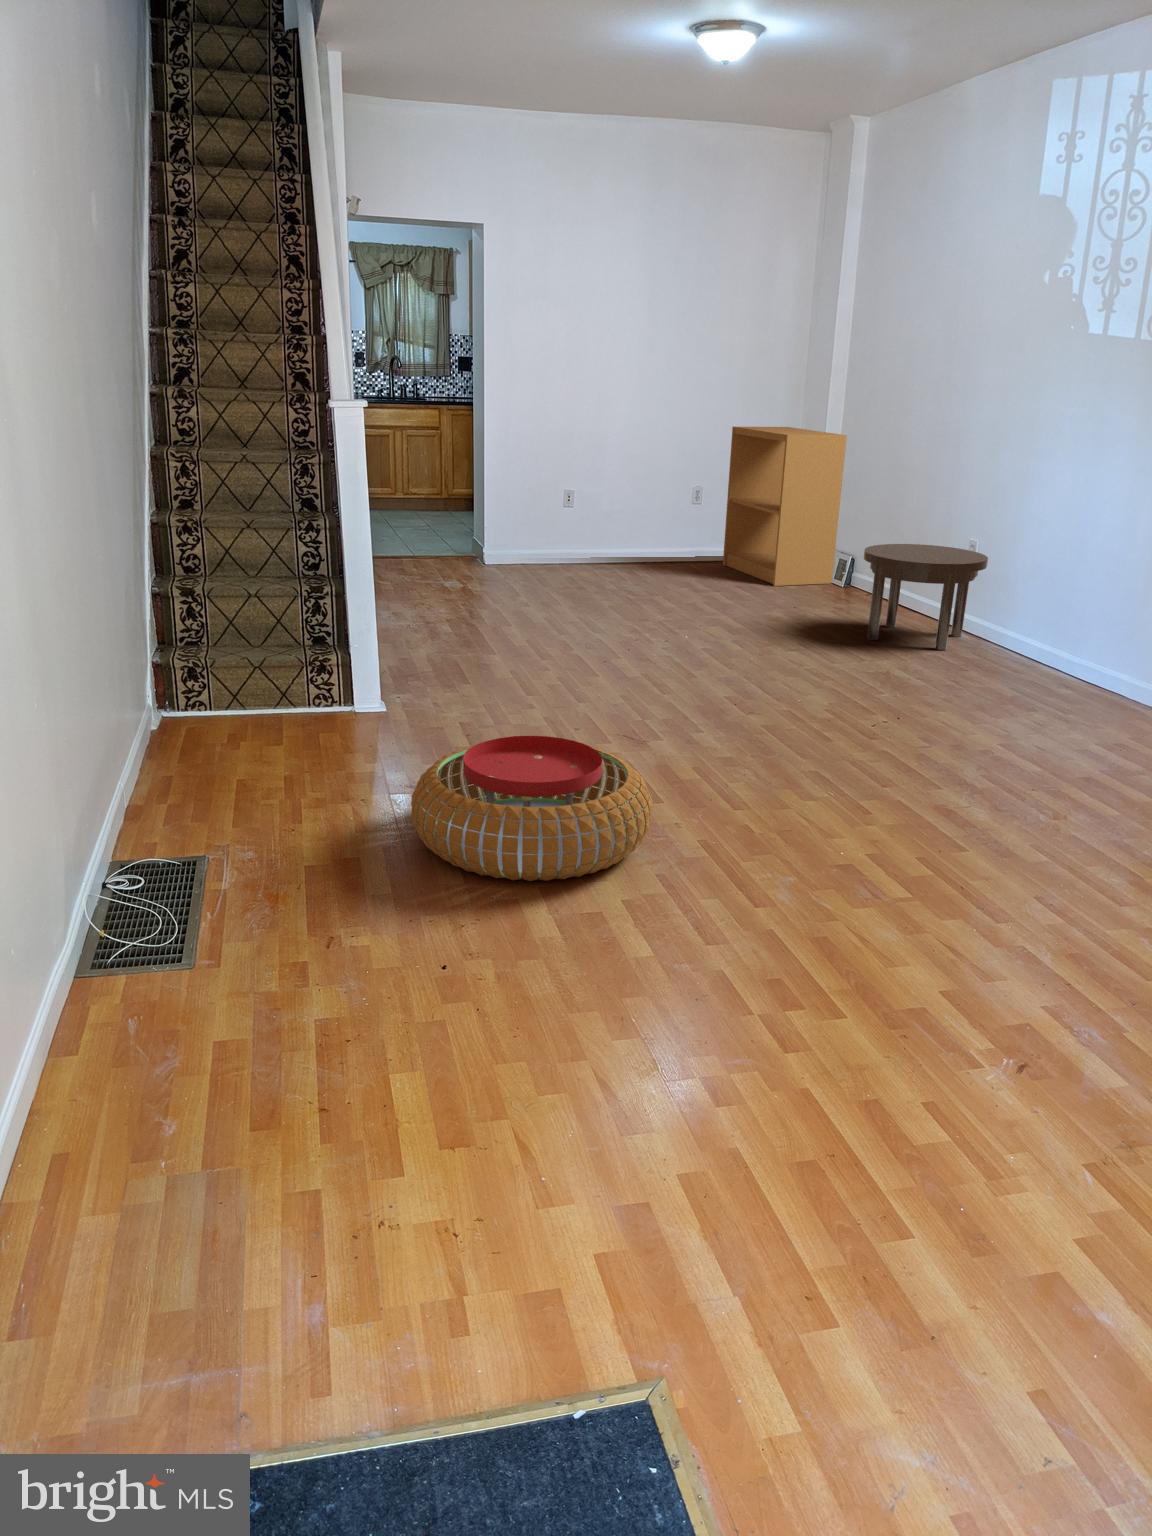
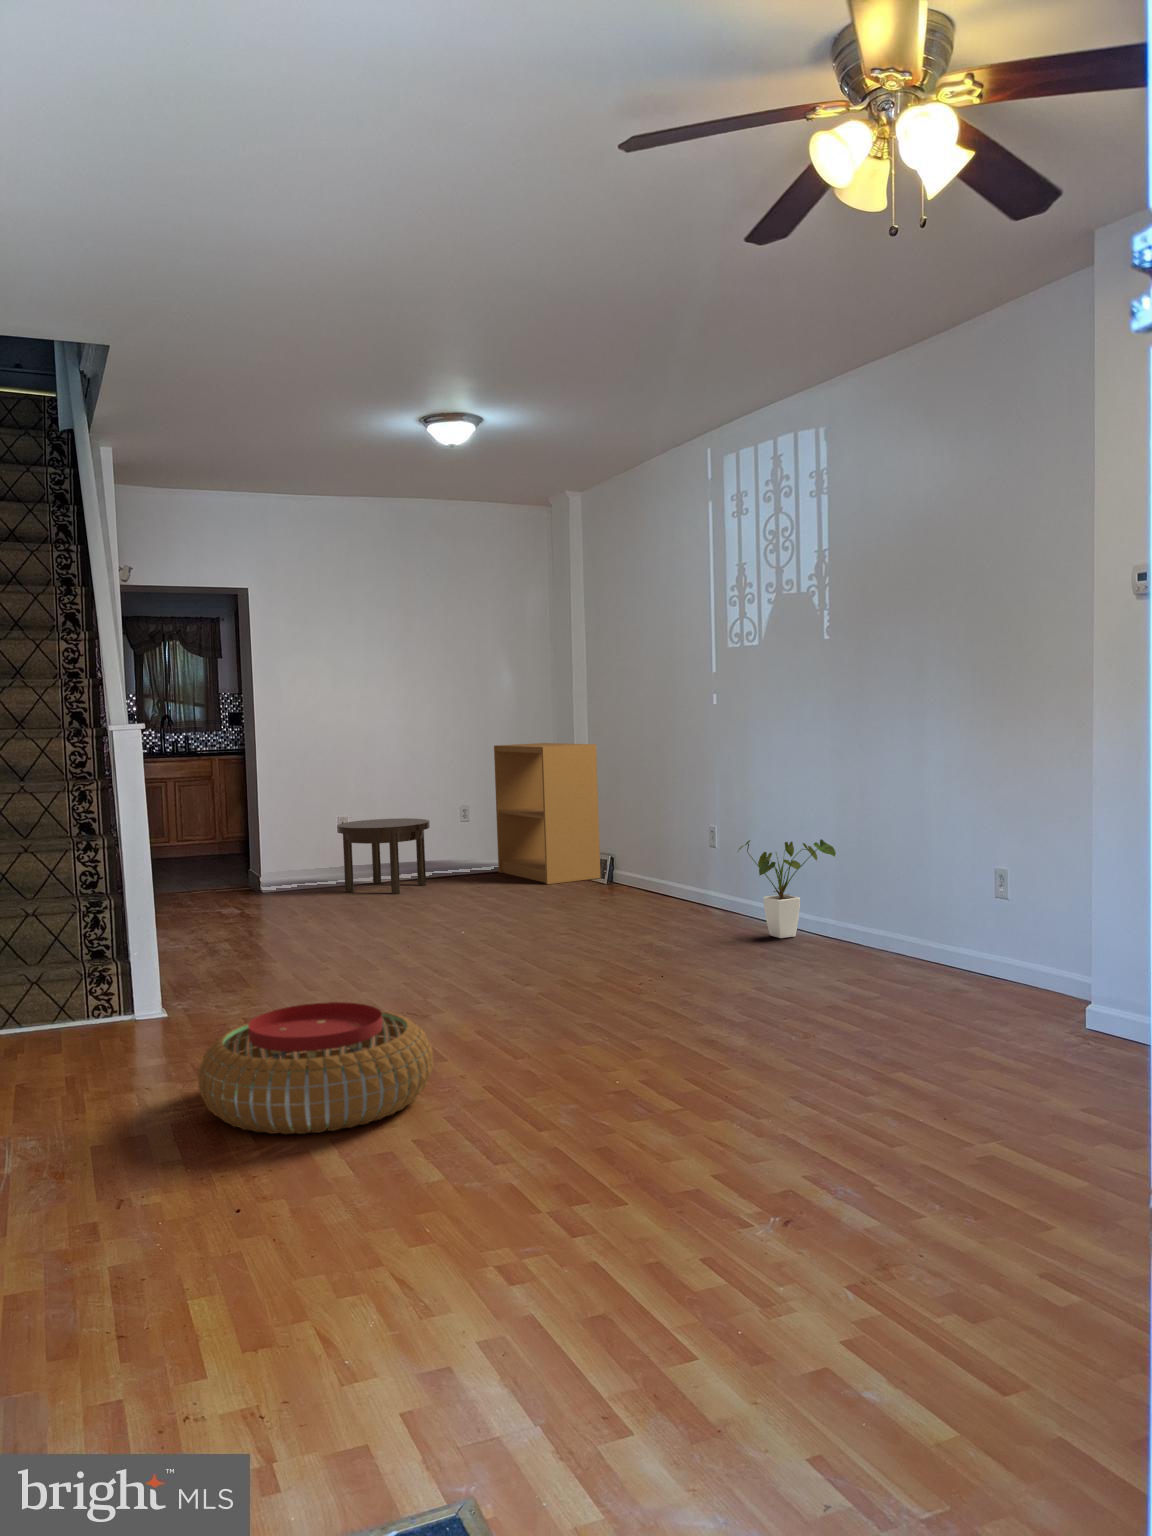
side table: present [864,544,988,650] -> present [337,818,430,894]
house plant: none [999,573,1117,686] -> present [738,839,836,938]

